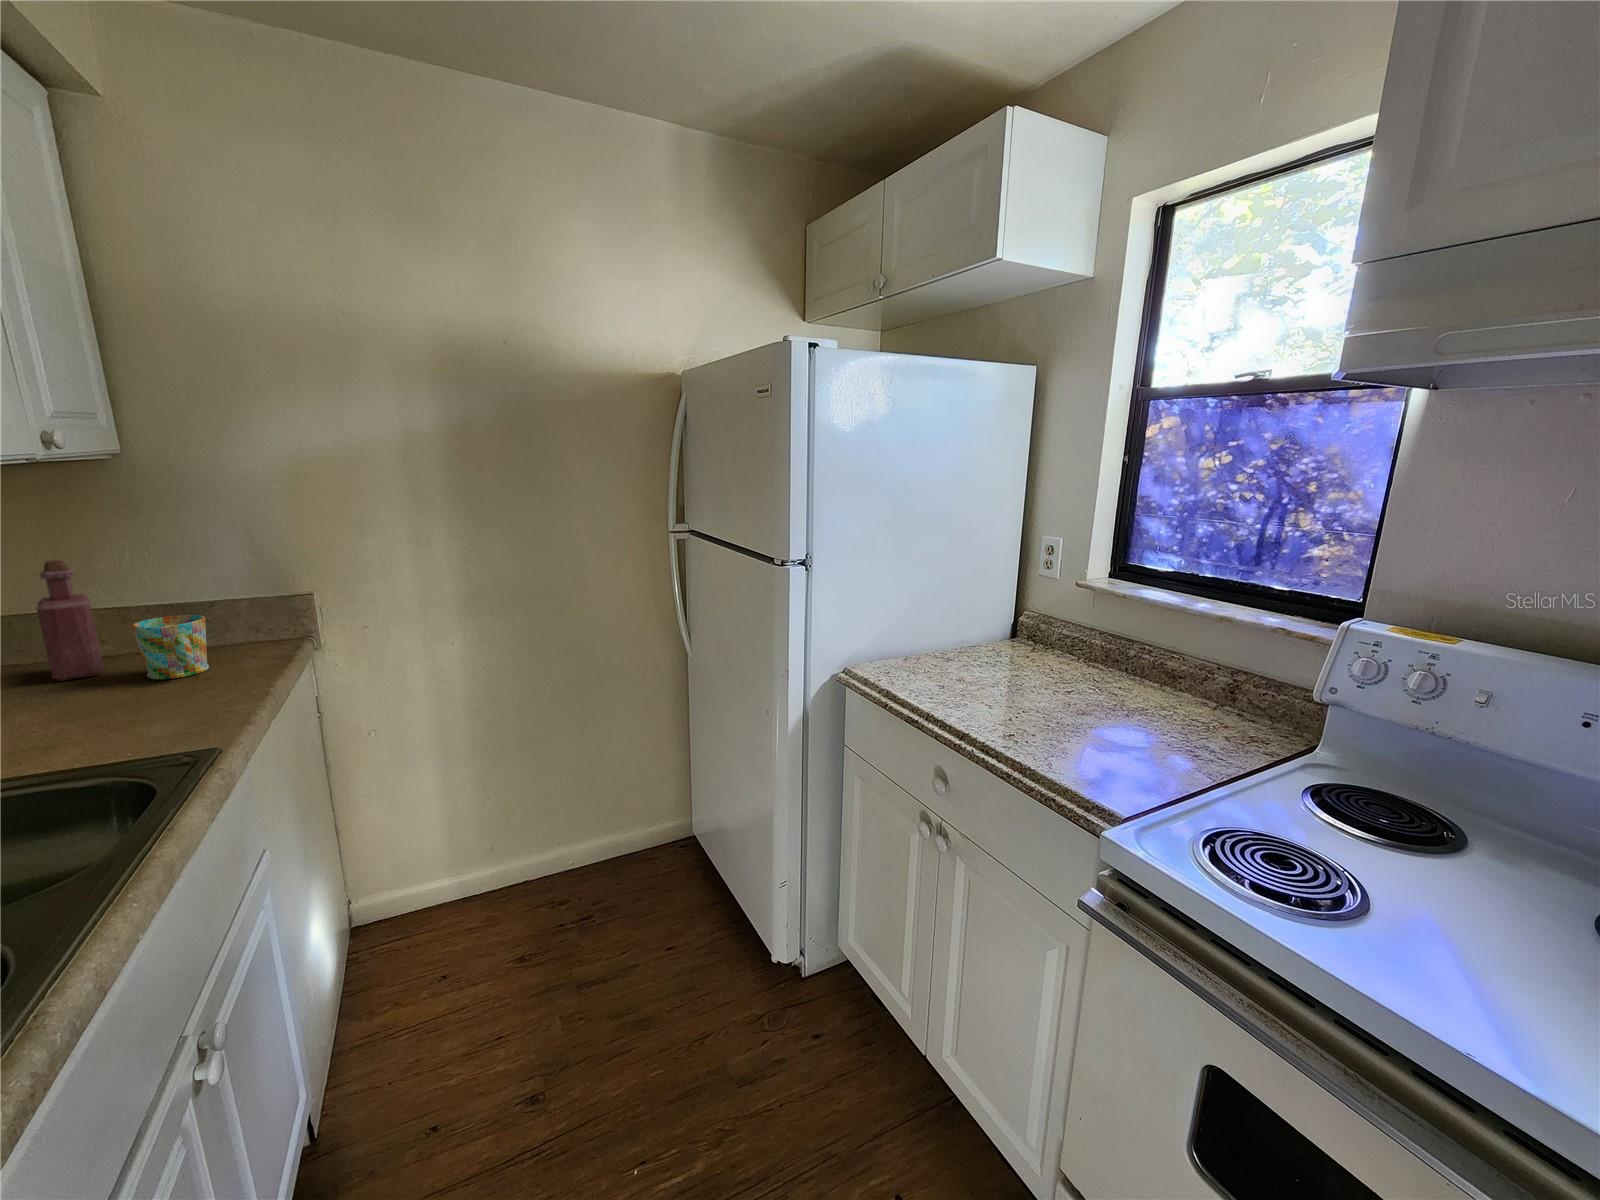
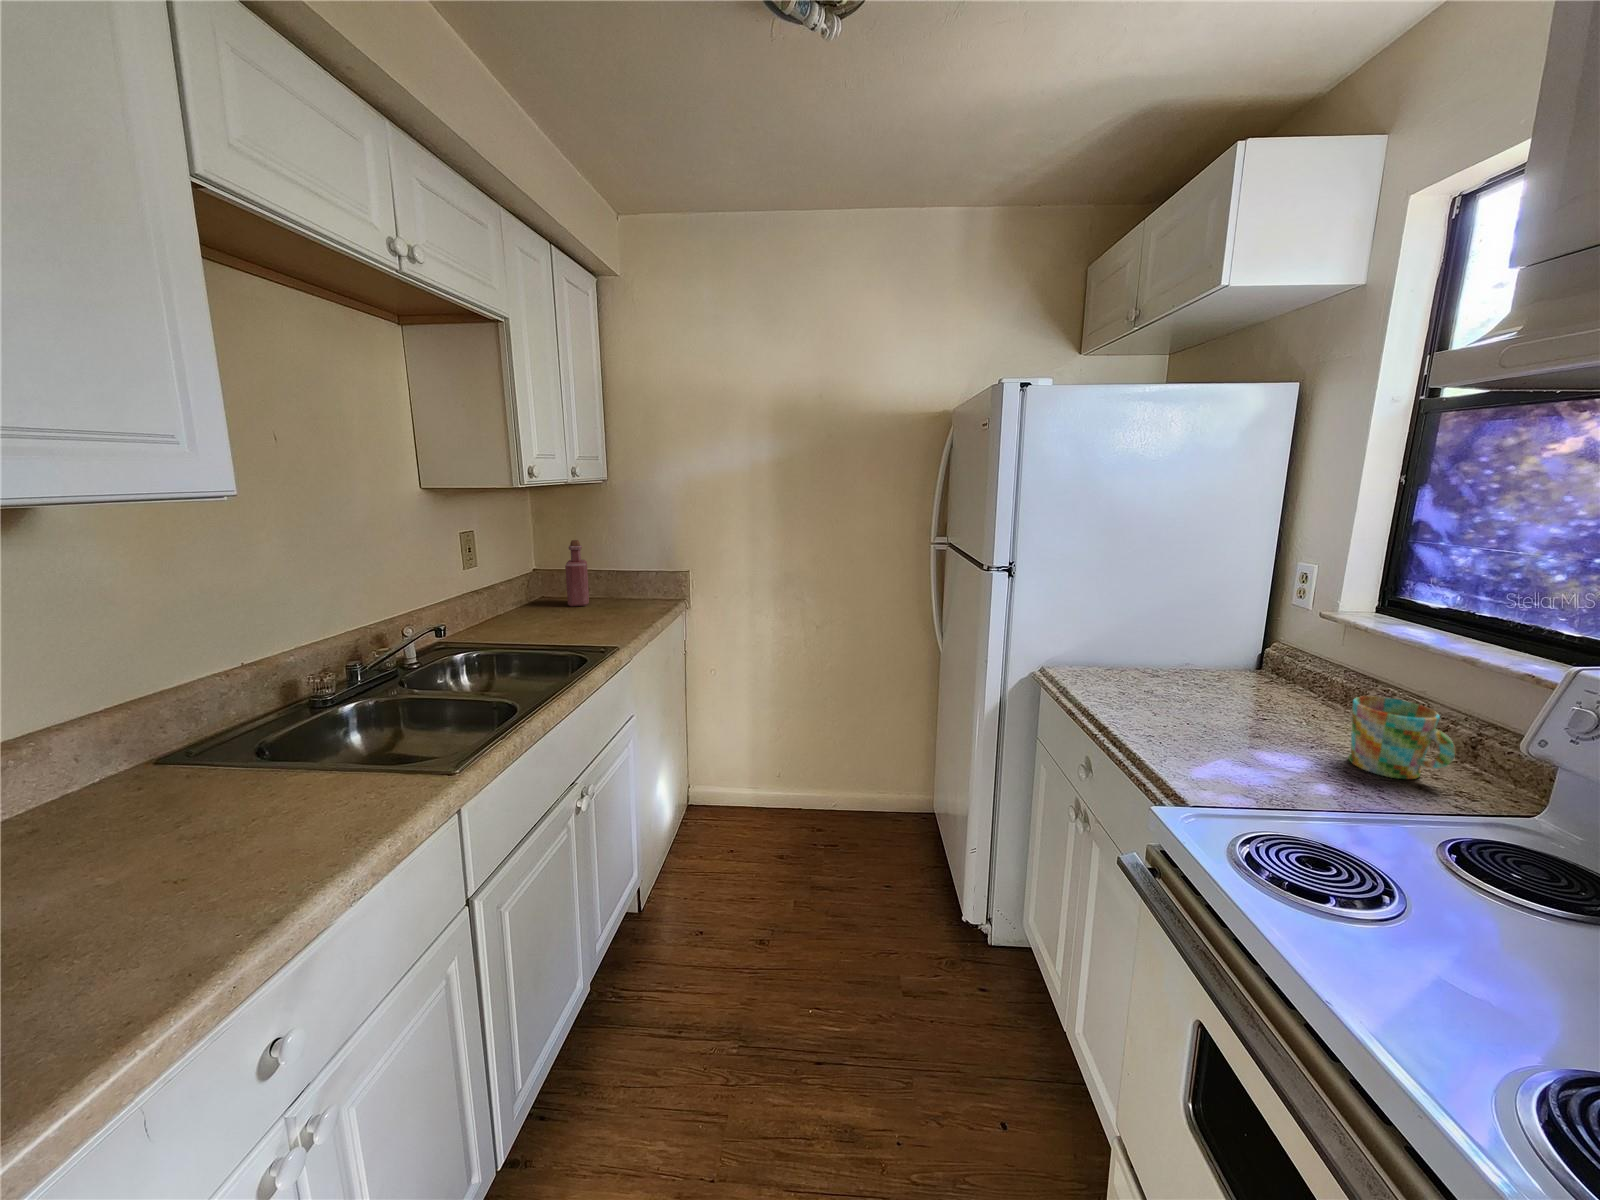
mug: present [132,615,209,679] -> present [1348,696,1456,779]

